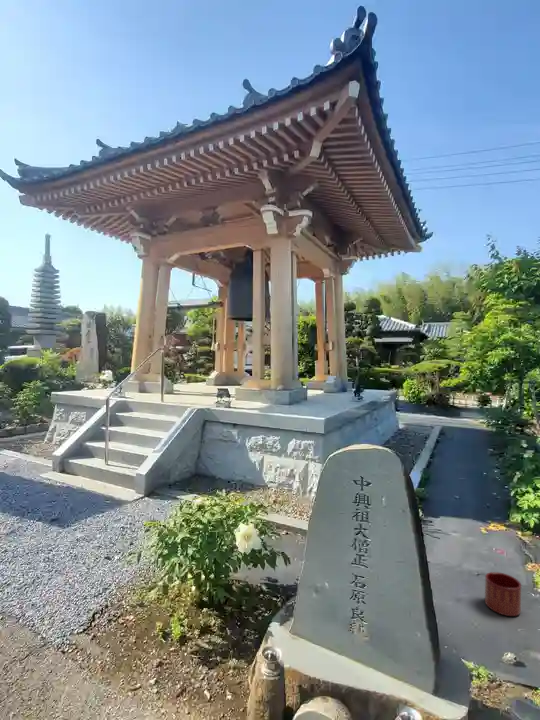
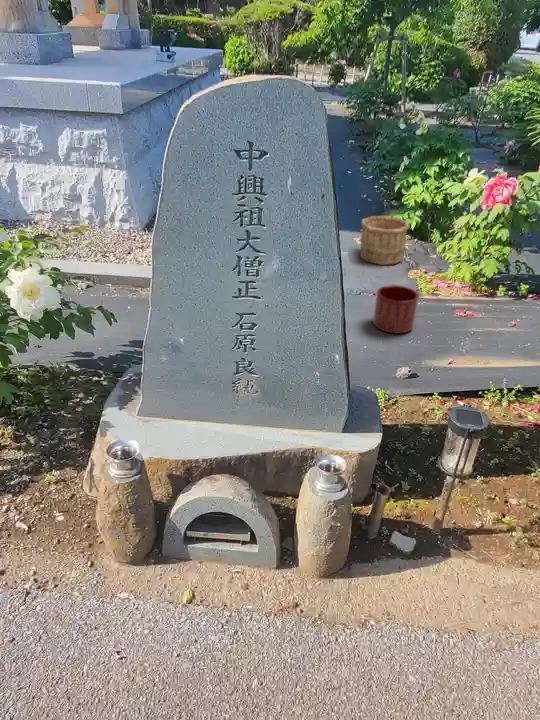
wooden bucket: none [481,514,521,555] -> present [360,216,409,265]

